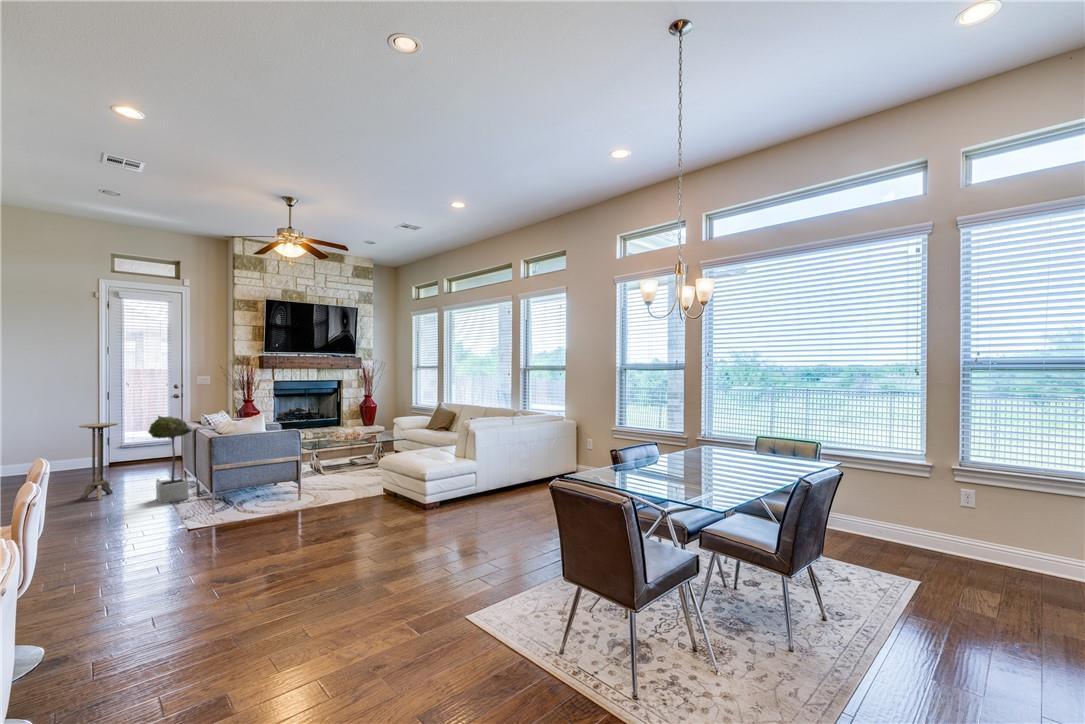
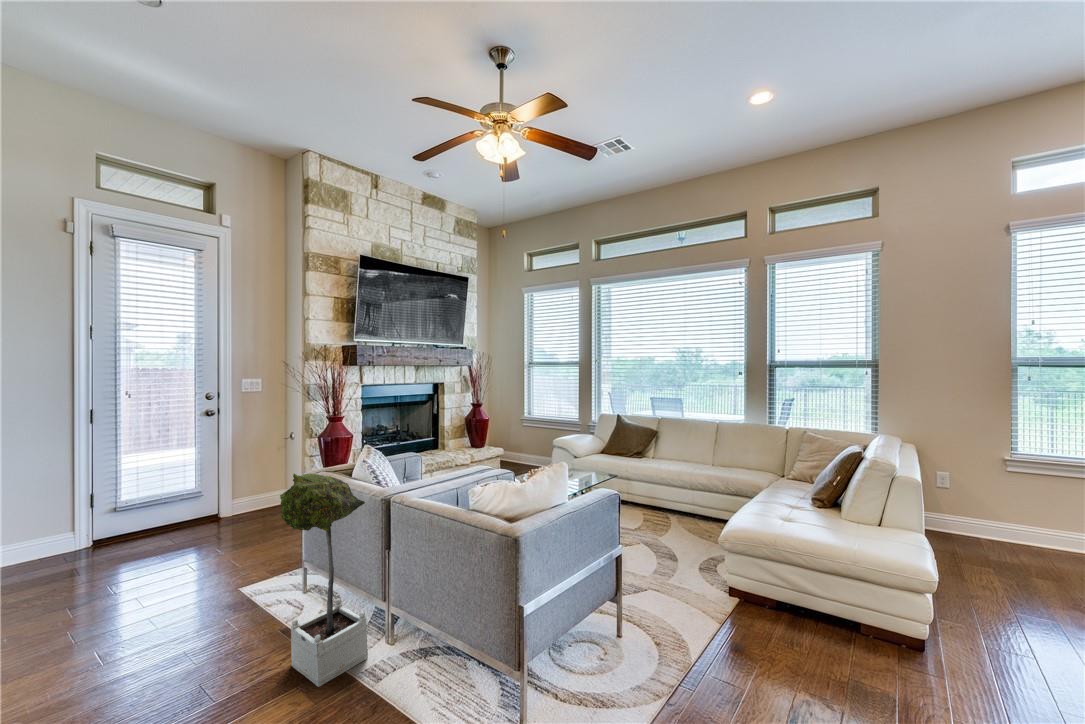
side table: present [79,423,118,500] -> none [91,489,181,685]

